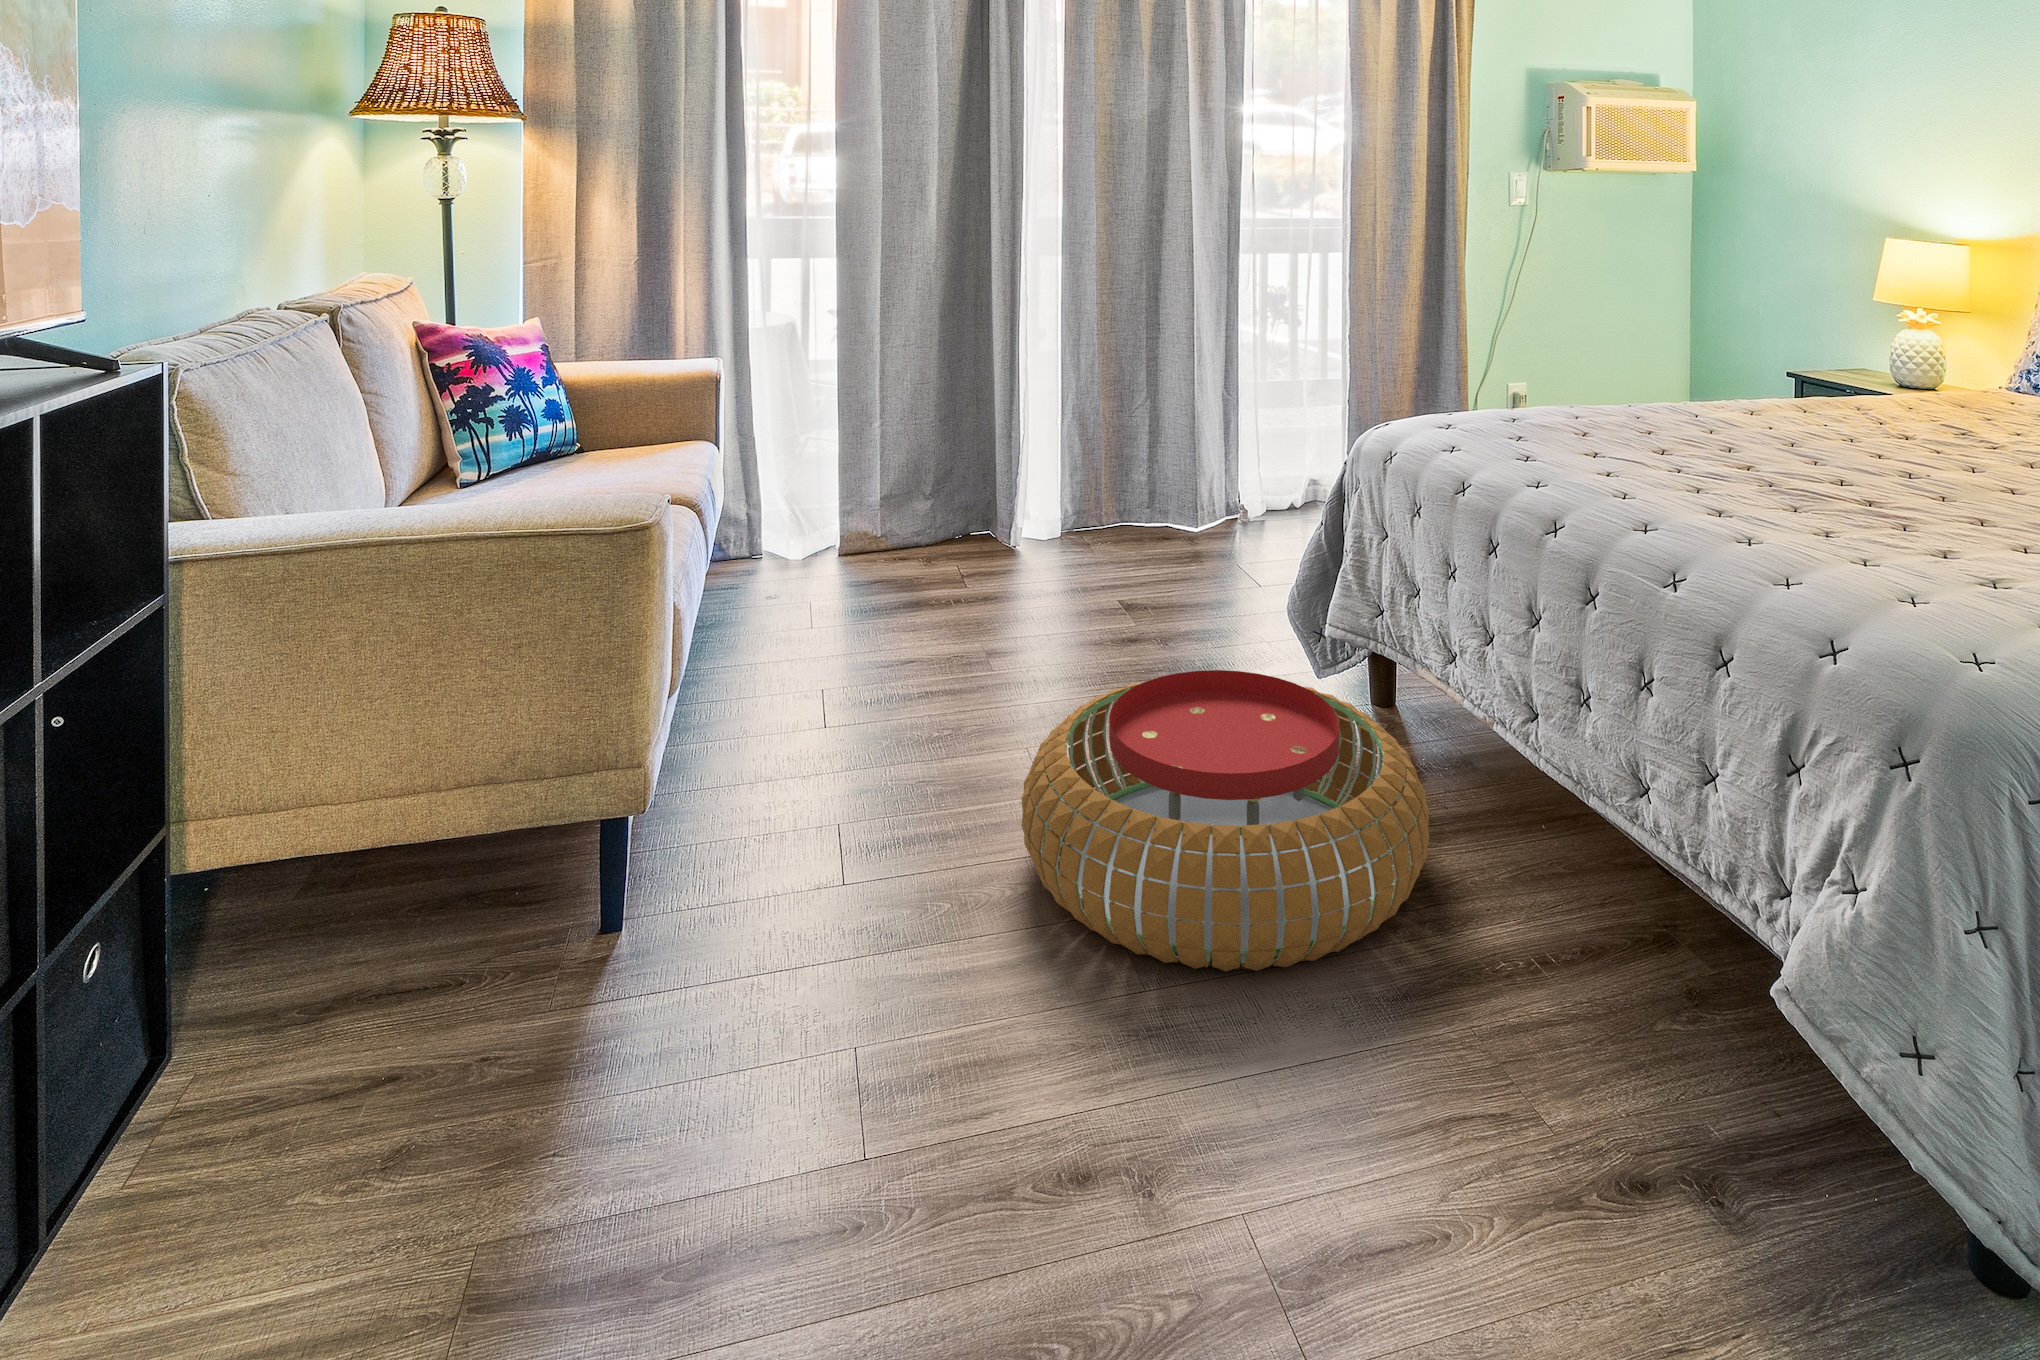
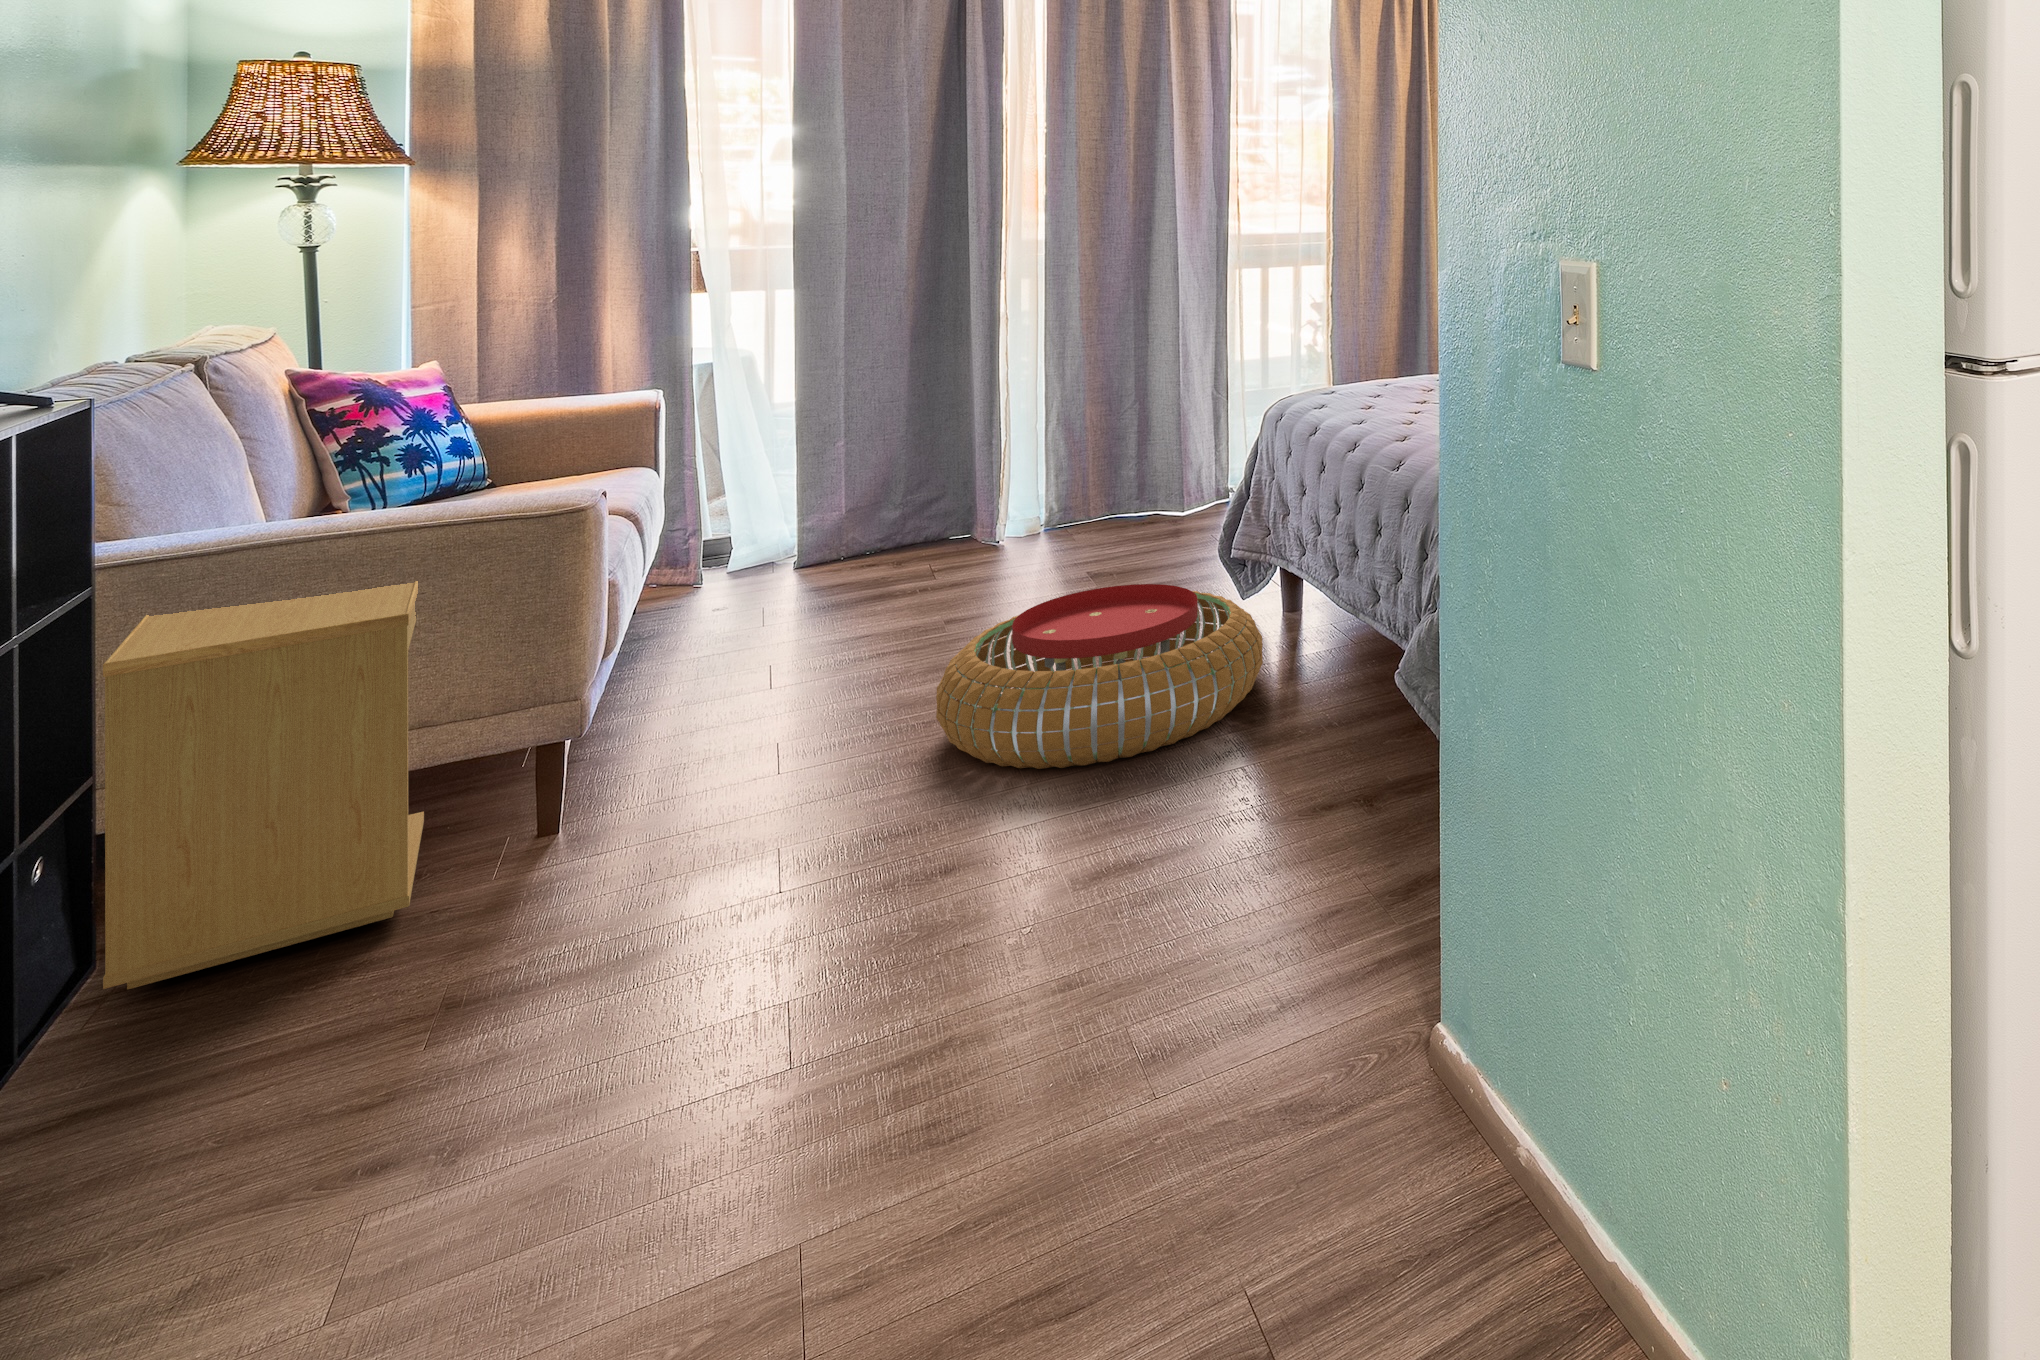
side table: none [140,571,494,1138] -> present [103,581,424,989]

